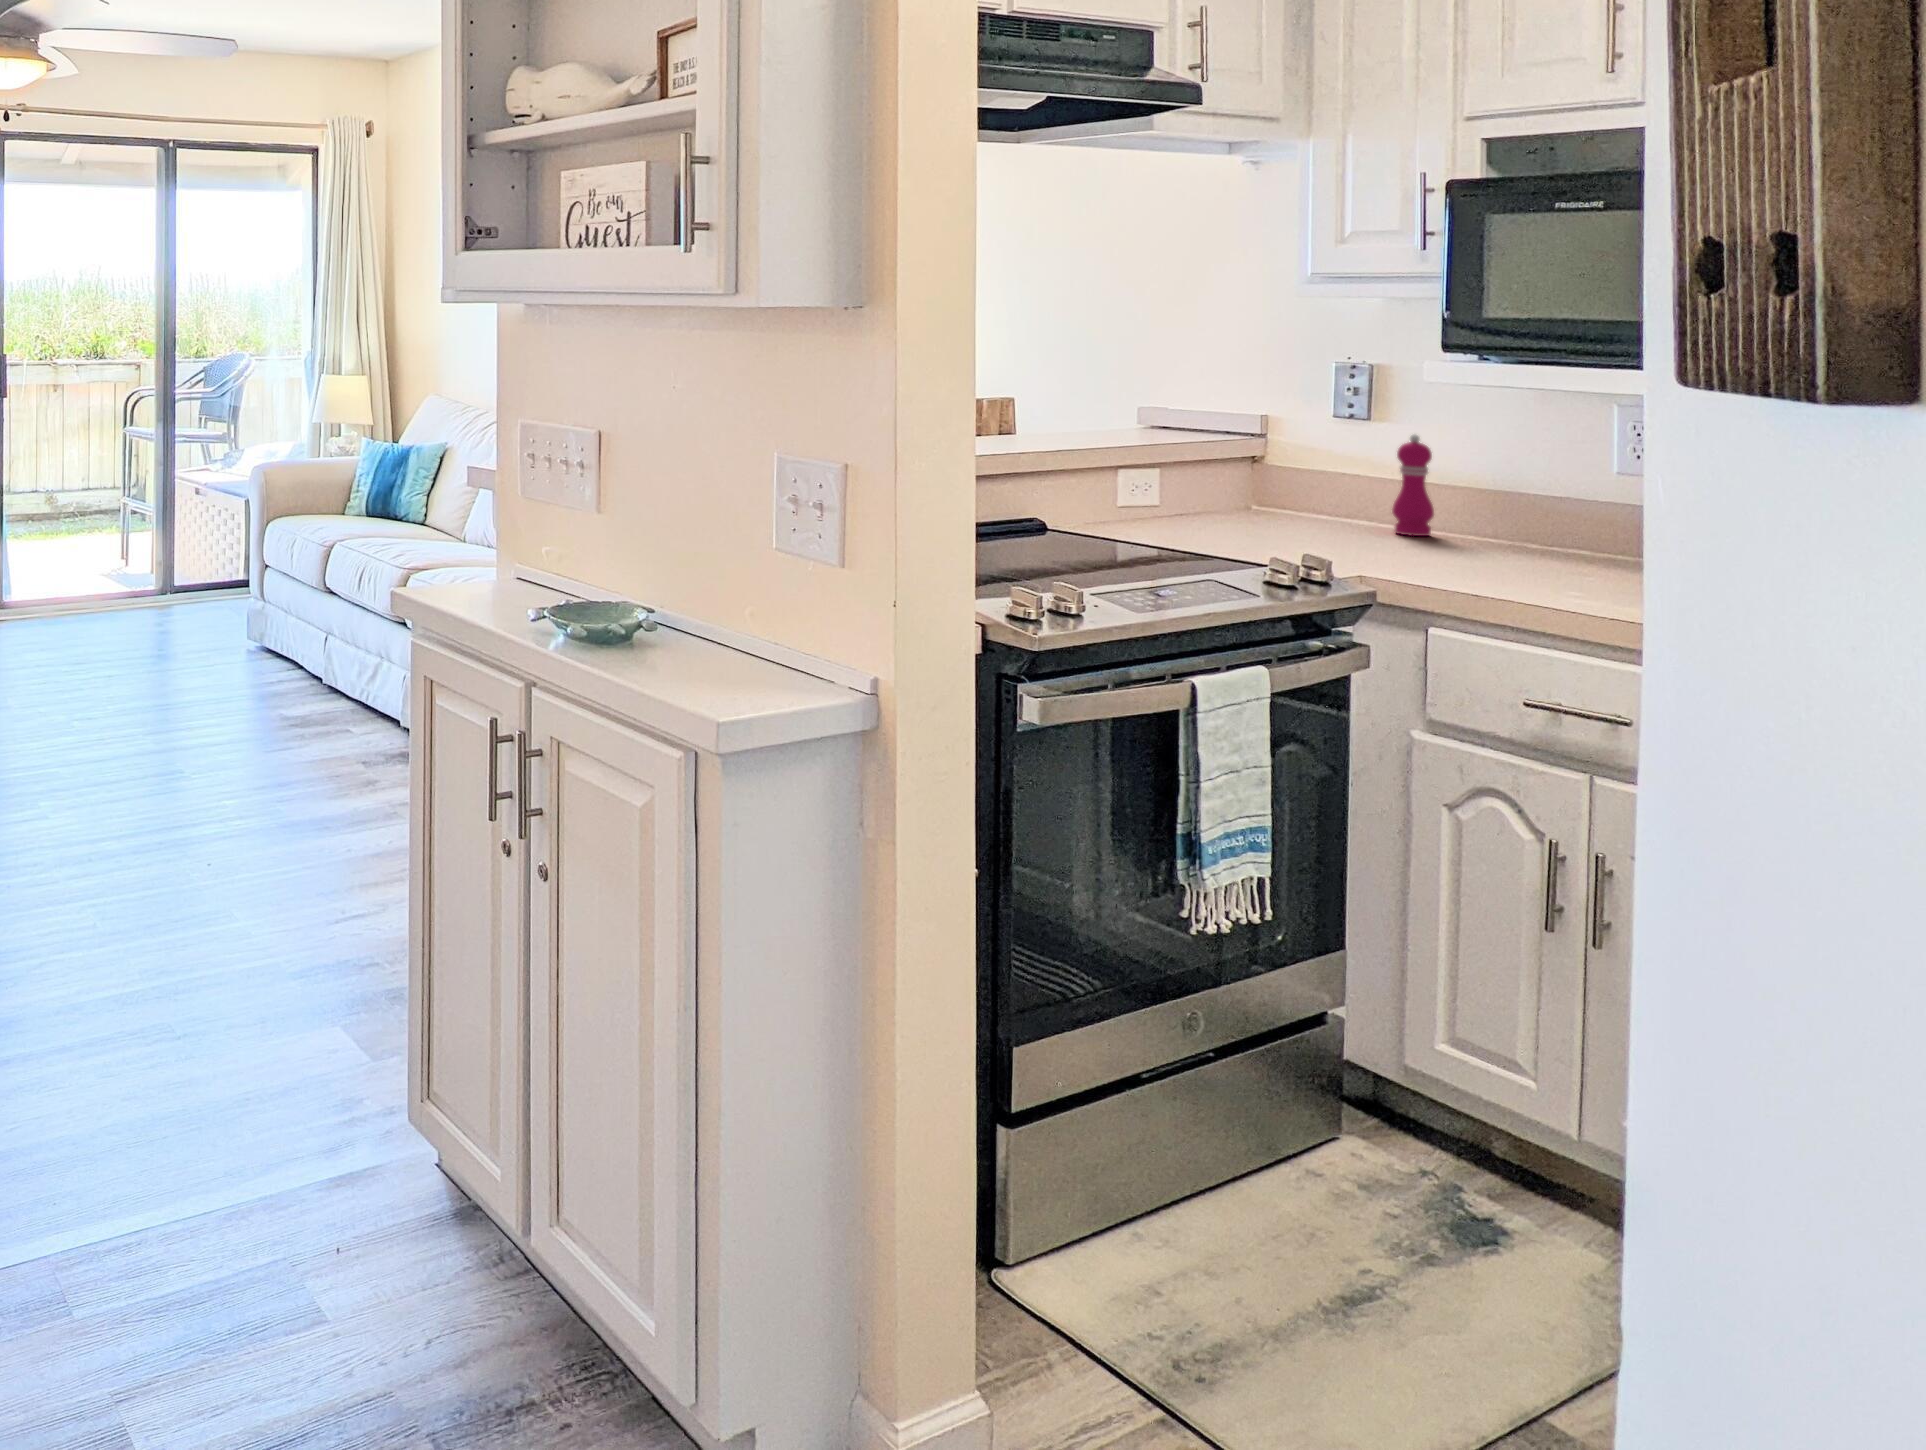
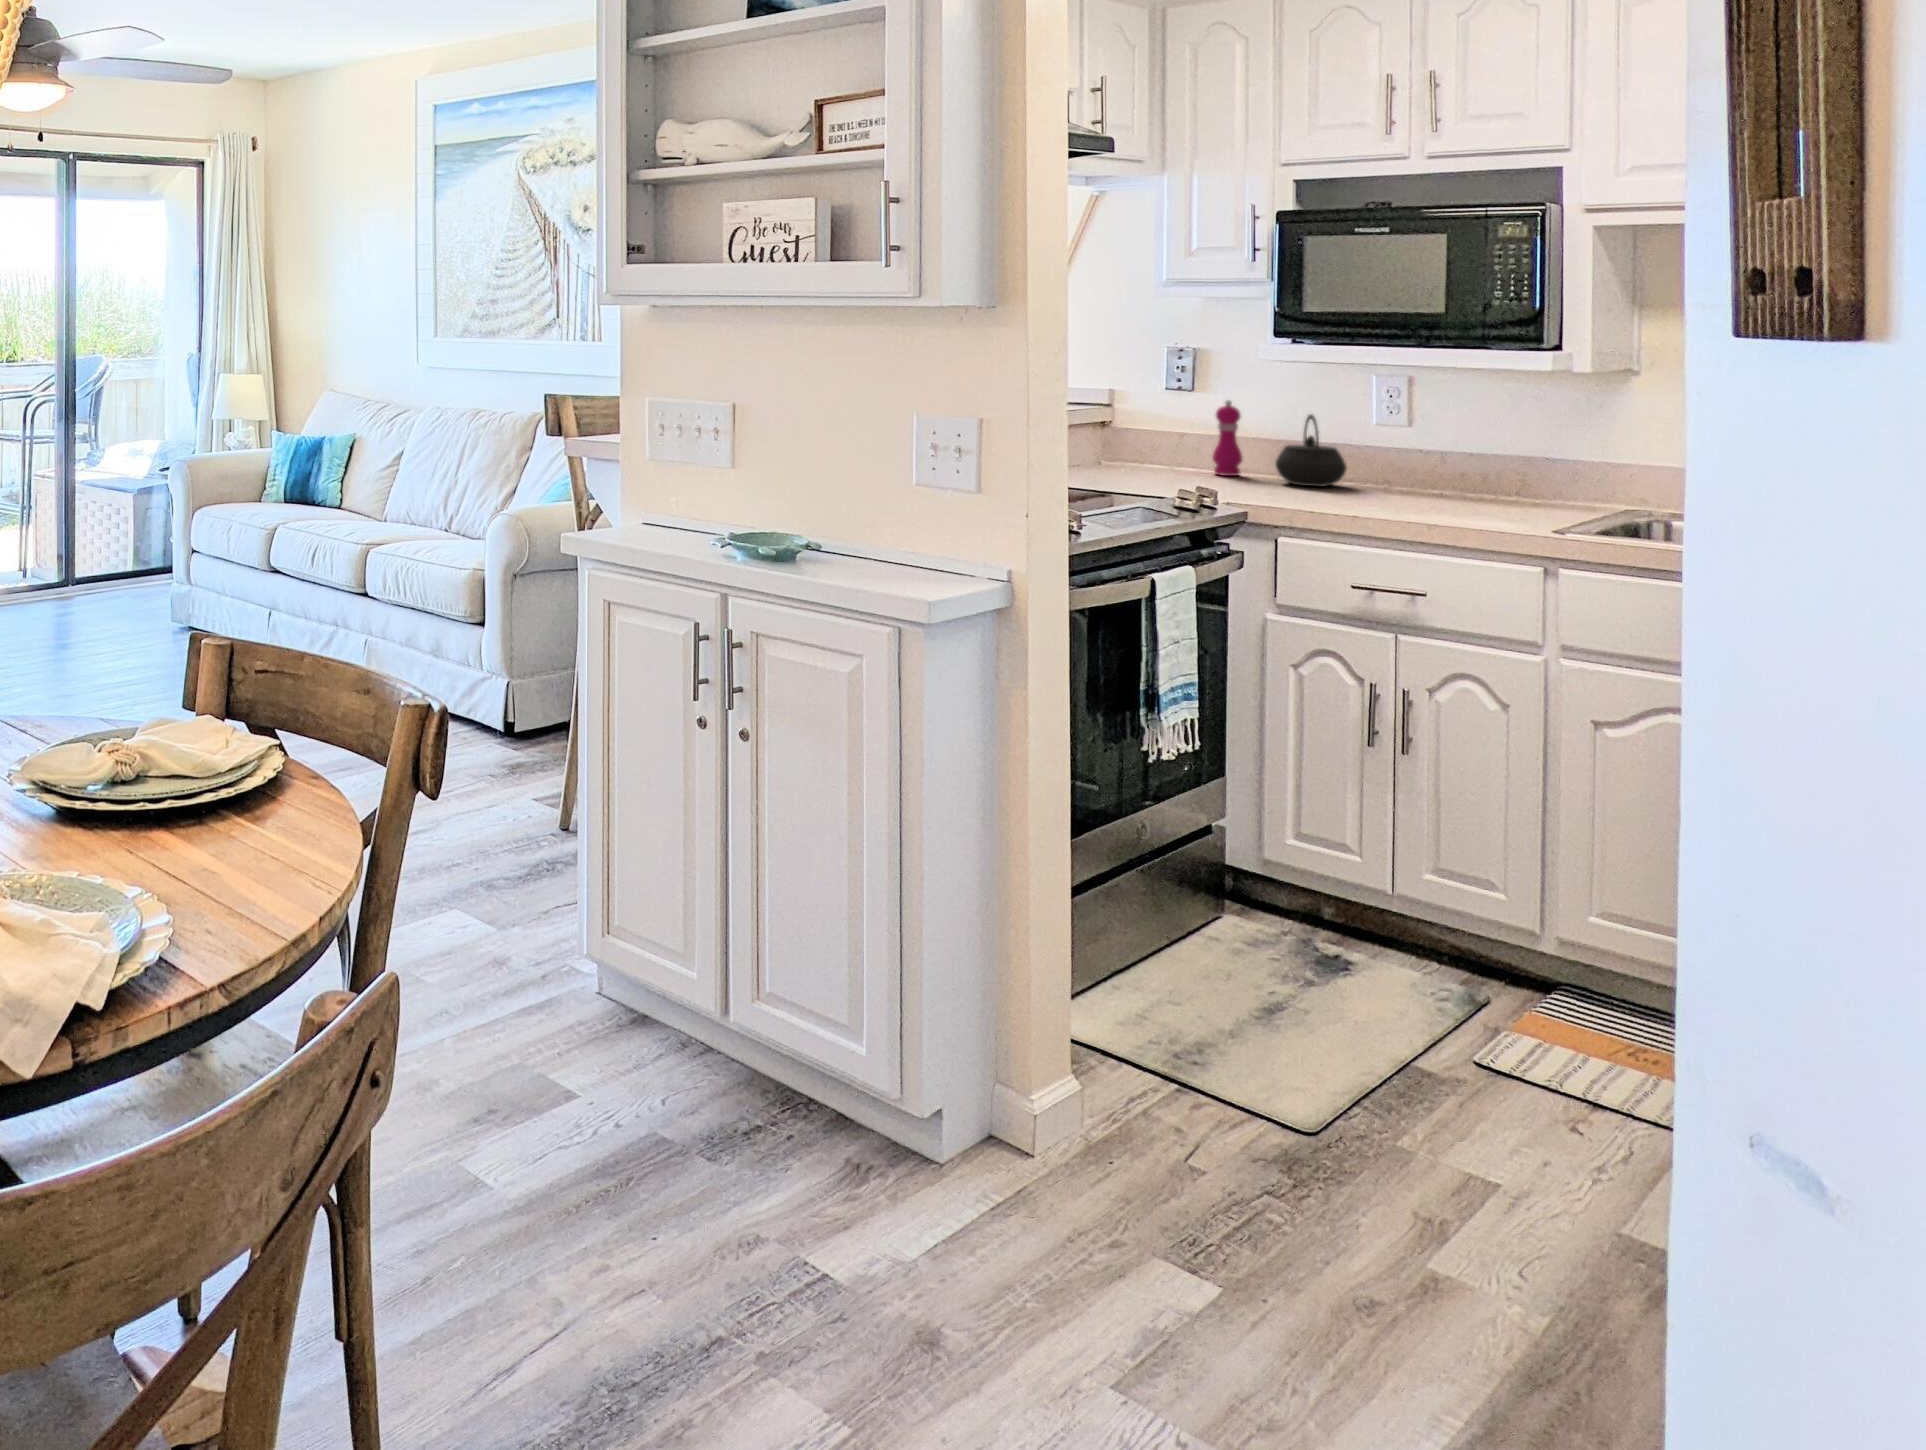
kettle: none [1470,457,1572,556] -> present [1275,415,1347,487]

